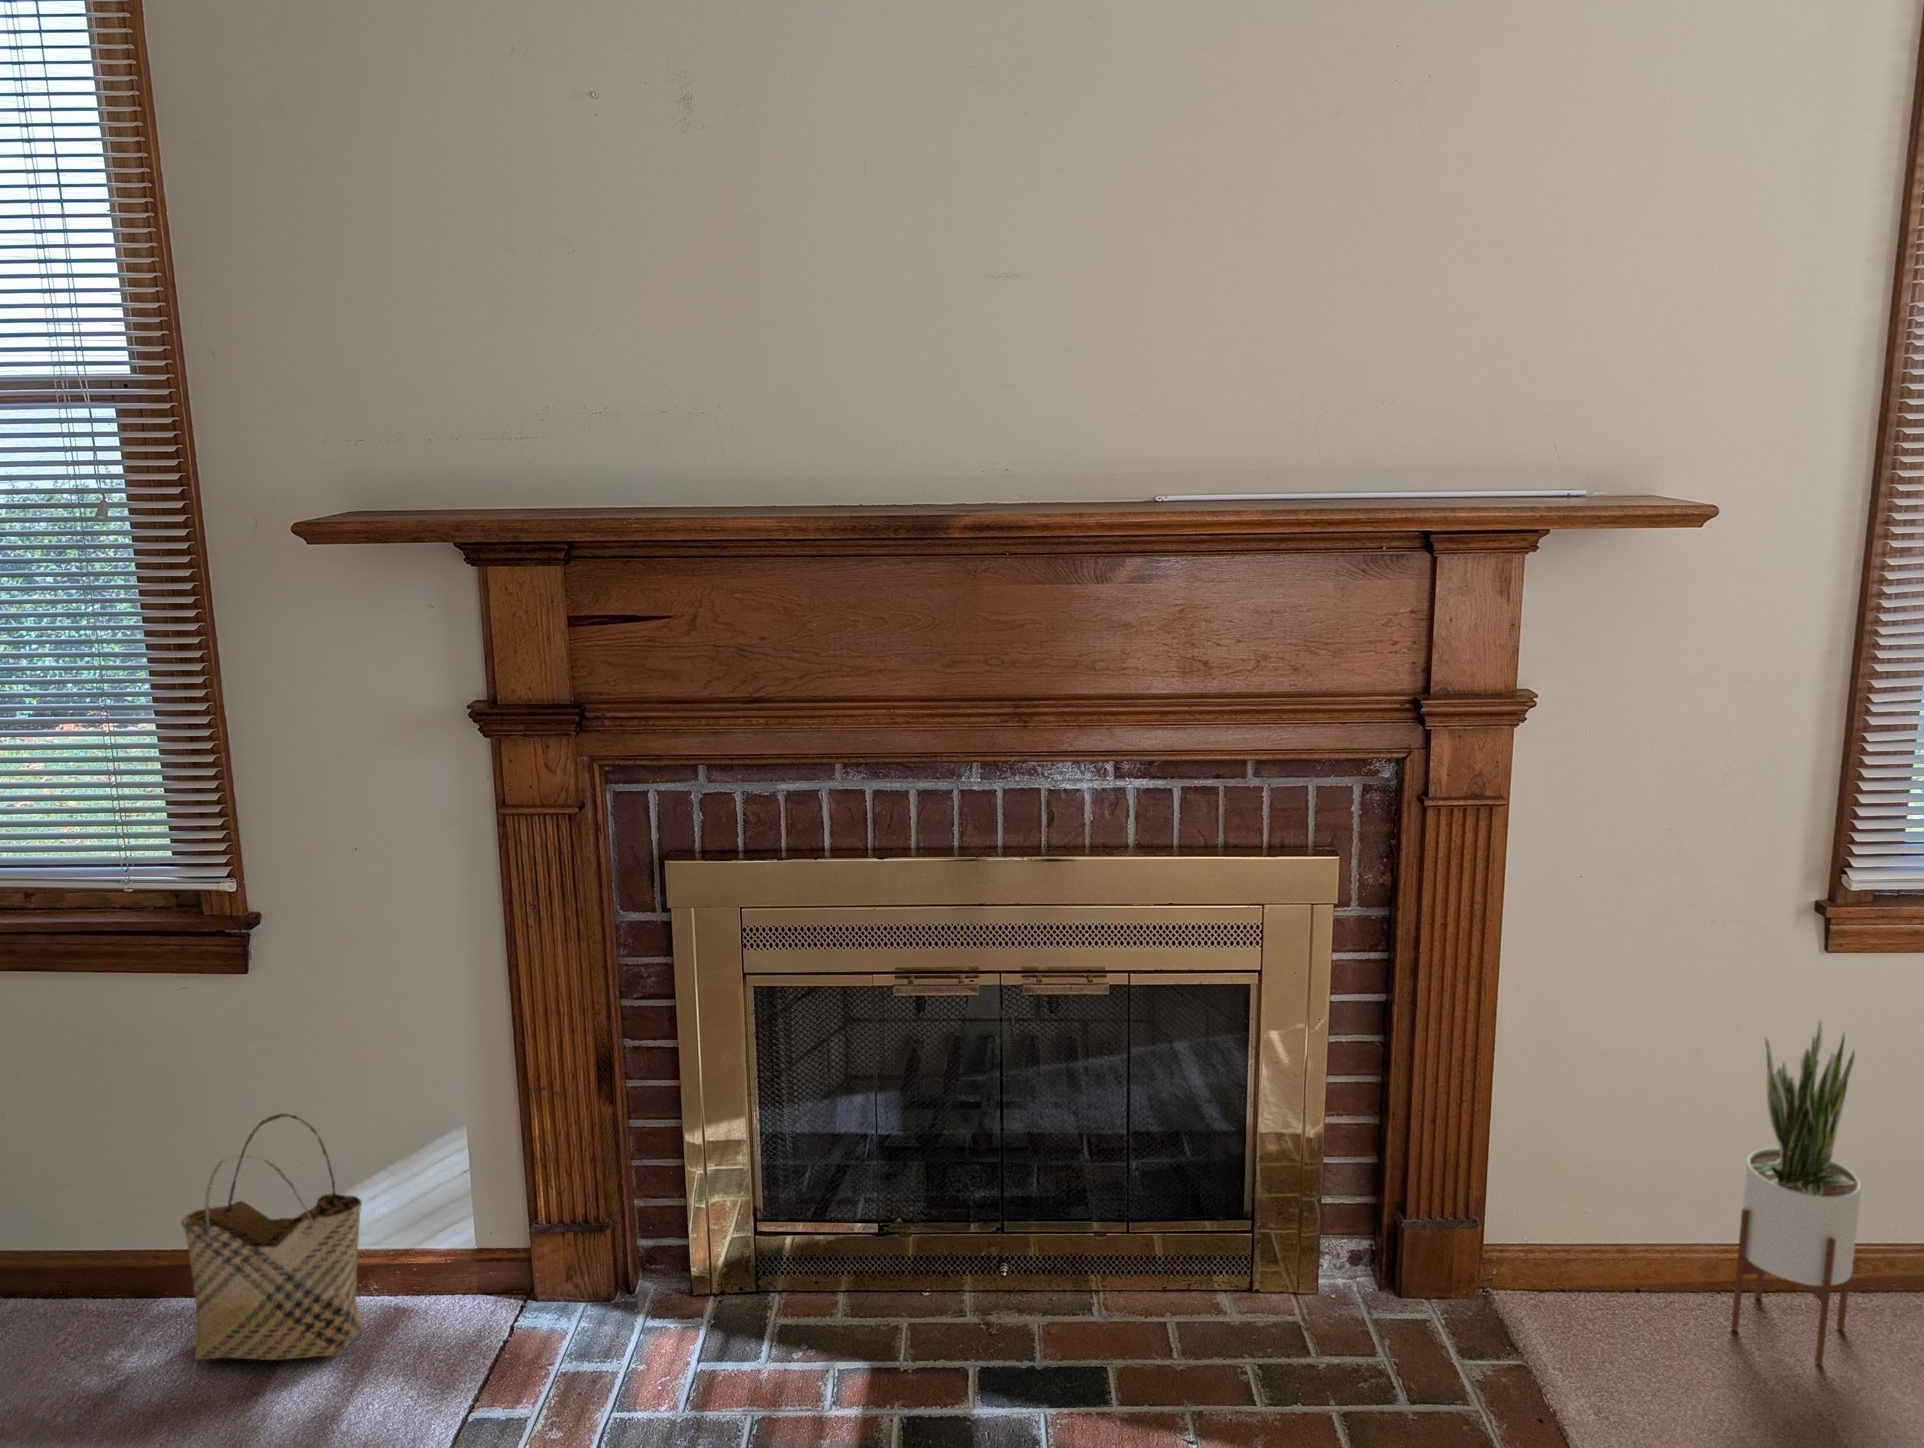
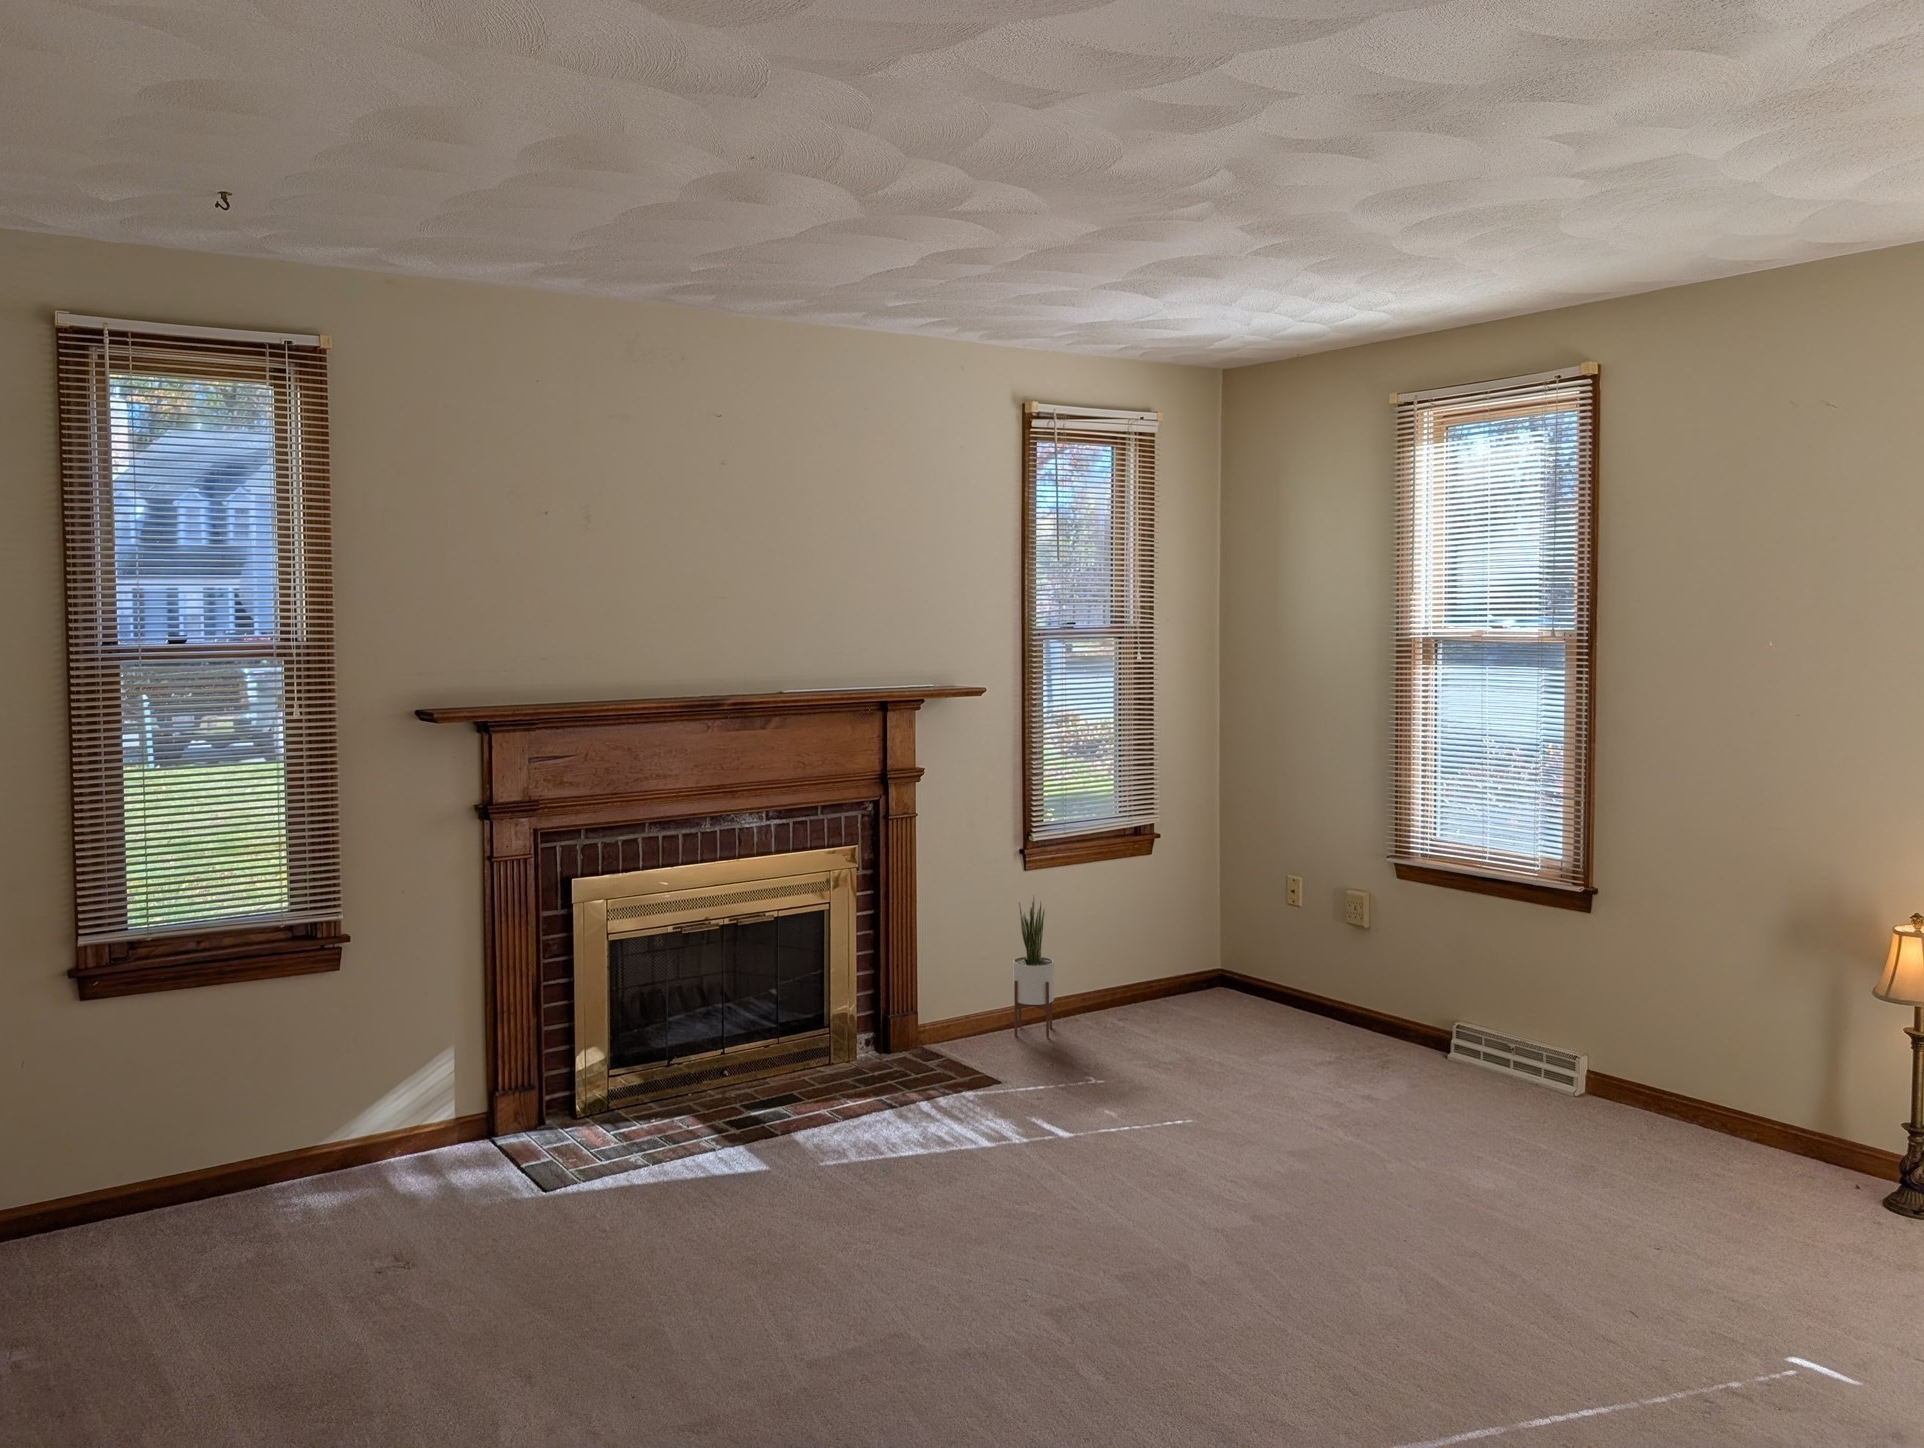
woven basket: present [180,1113,362,1360] -> none [324,1048,422,1189]

